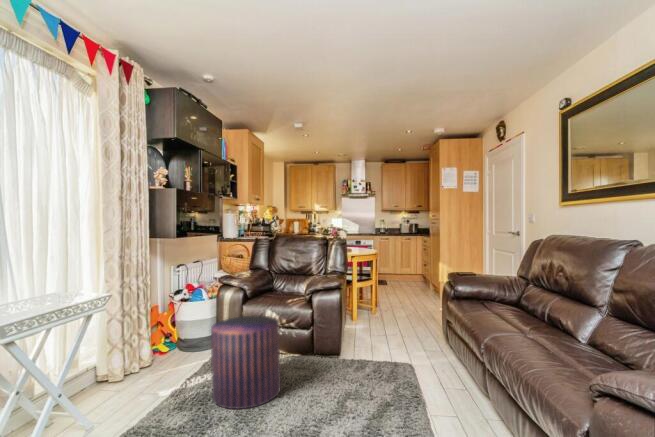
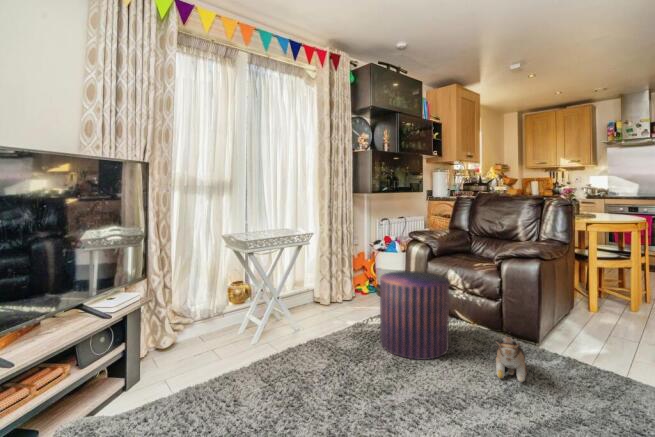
plush toy: none [323,358,347,396] -> present [496,337,527,382]

